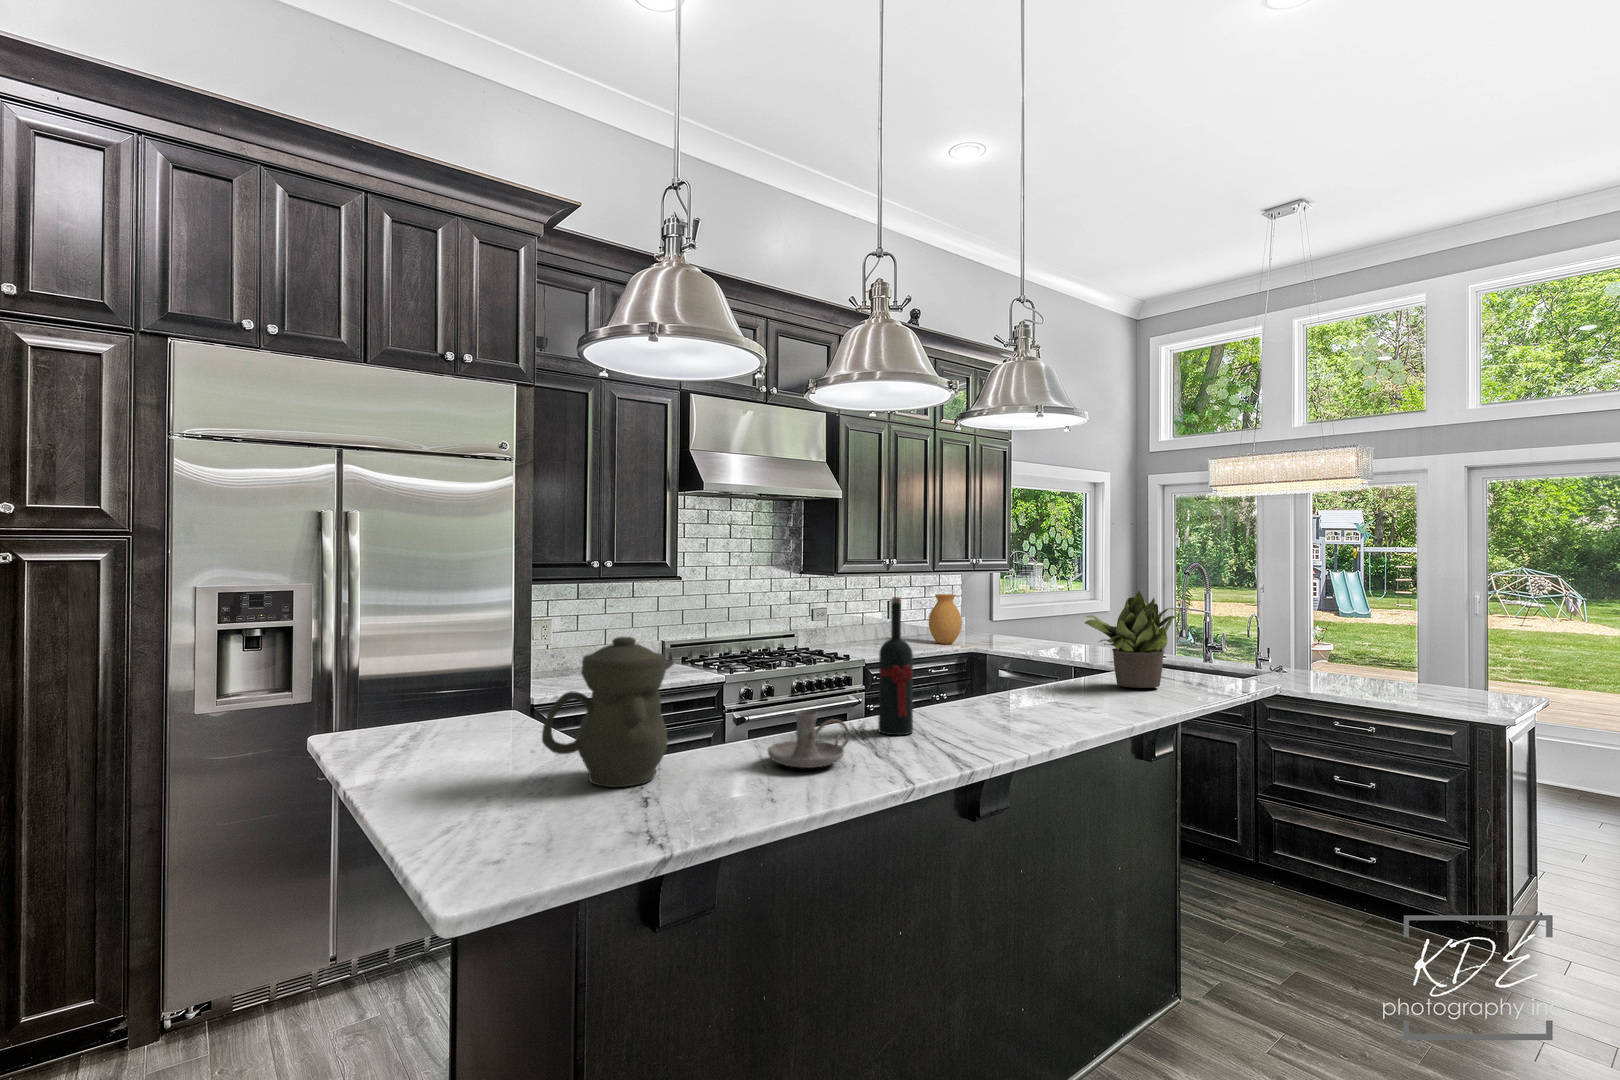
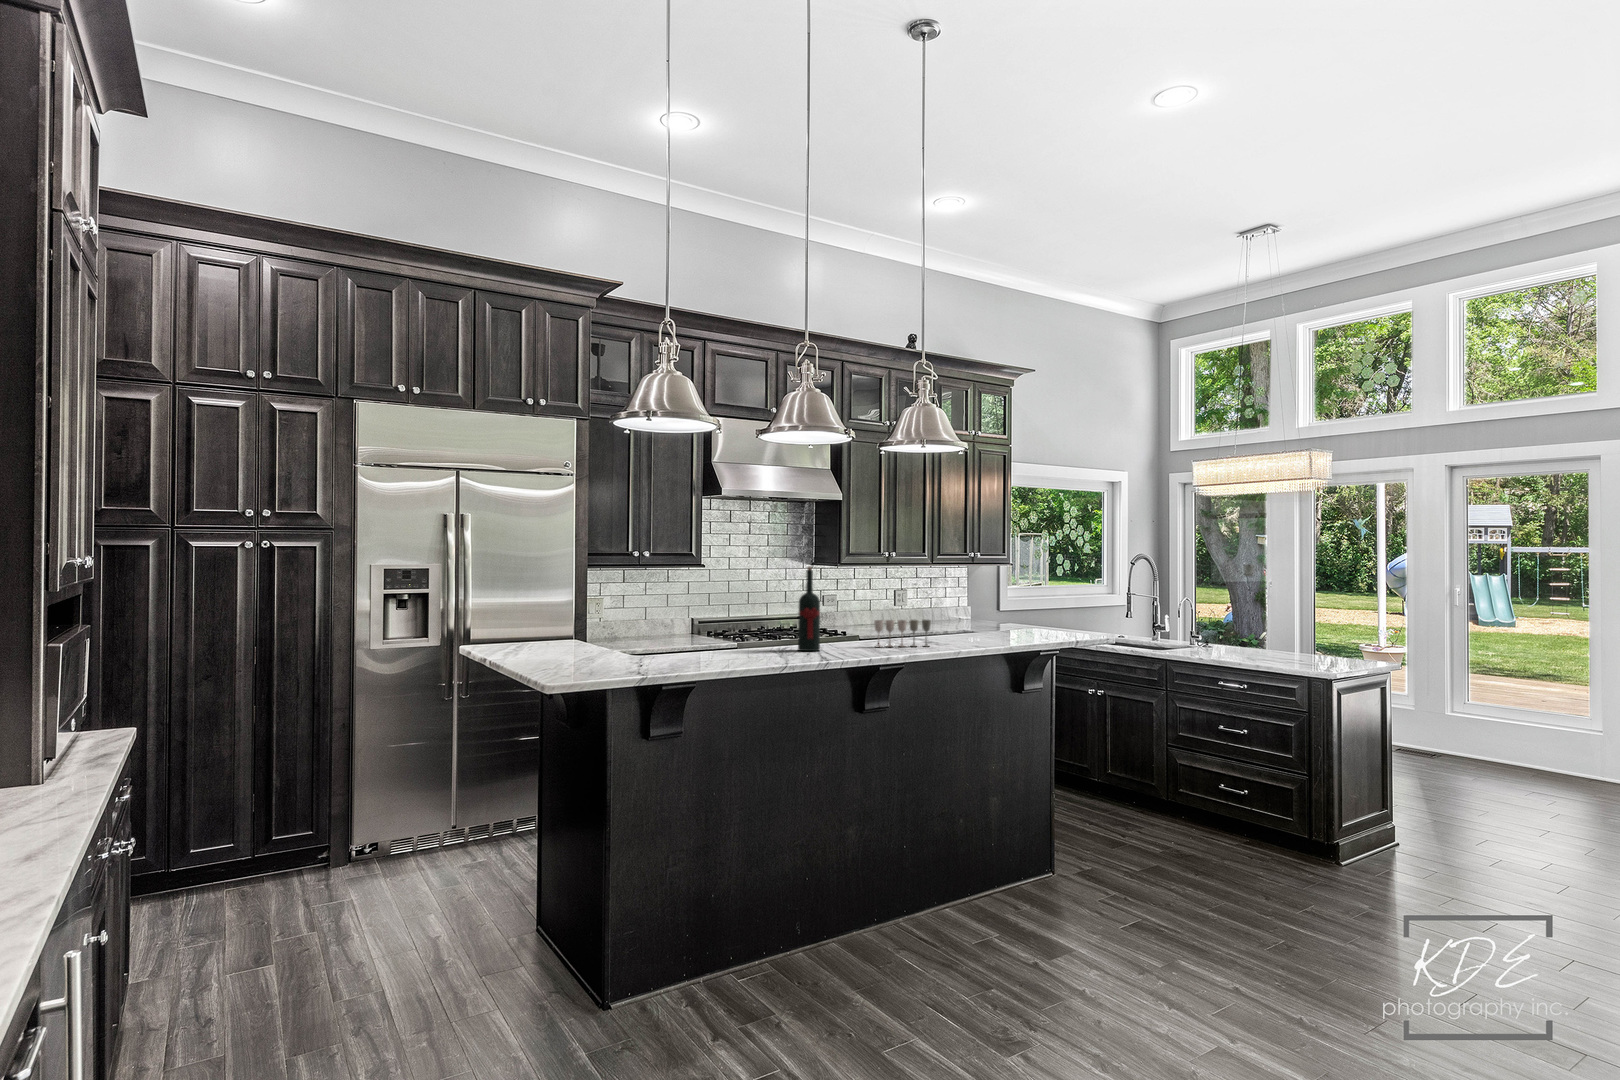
potted plant: present [1085,591,1178,688] -> none [969,567,1039,637]
vase: present [929,594,962,644] -> none [929,584,958,628]
teapot: present [542,637,674,787] -> none [594,583,666,662]
wine glass: none [984,673,1065,719] -> present [874,620,931,647]
candle holder: present [768,710,849,768] -> none [719,629,770,659]

